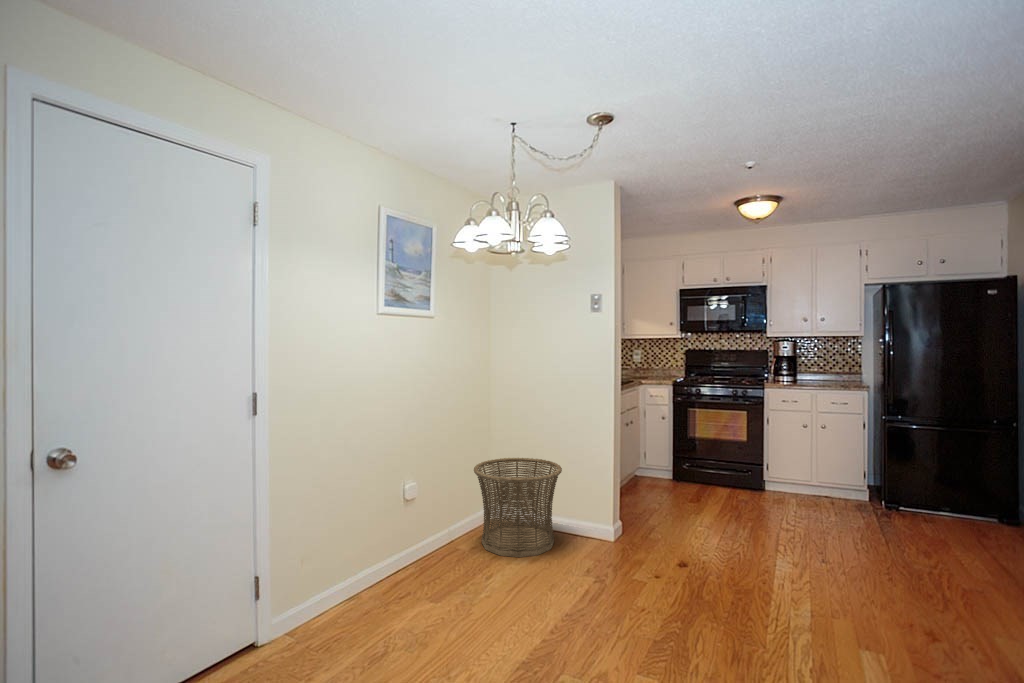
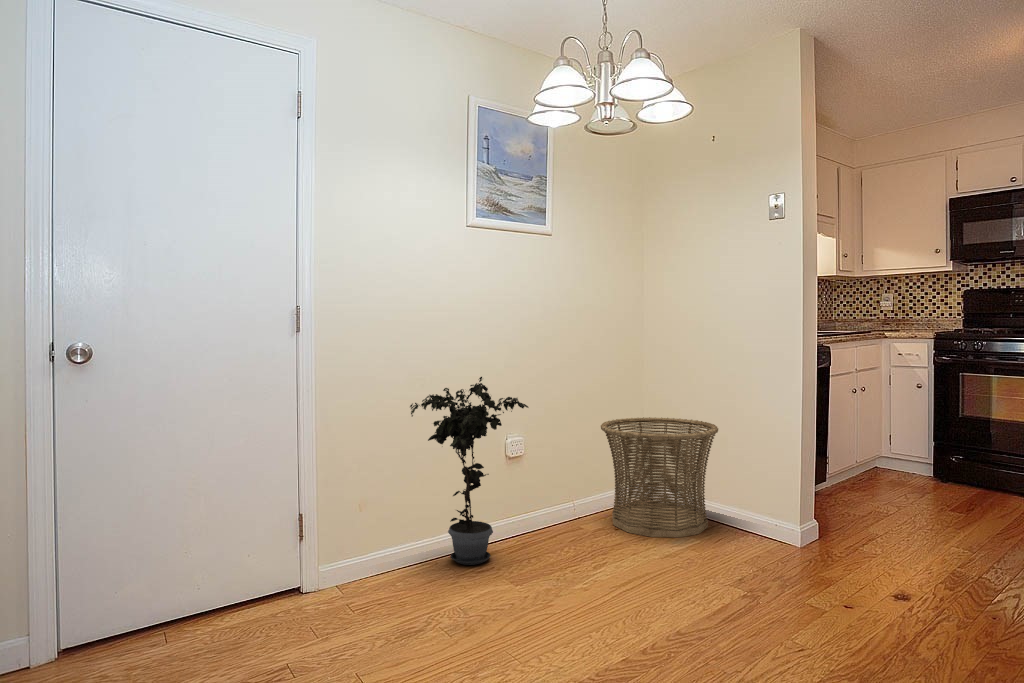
potted plant: none [339,447,433,610] -> present [410,377,528,565]

